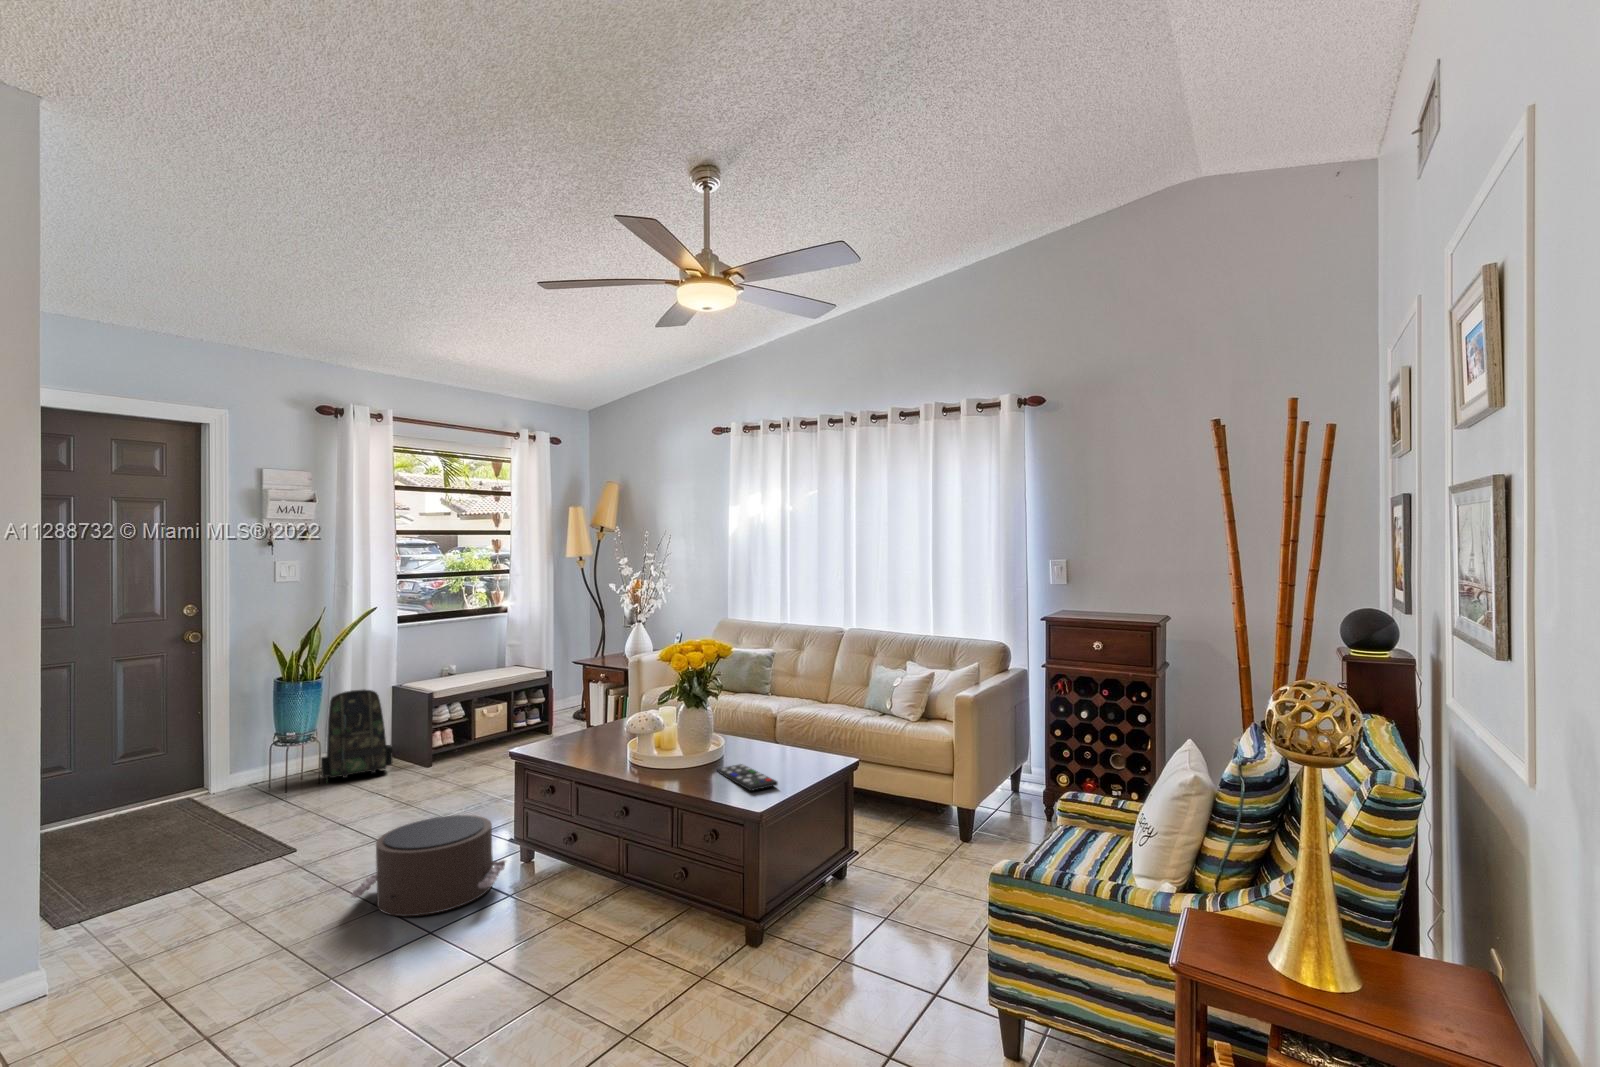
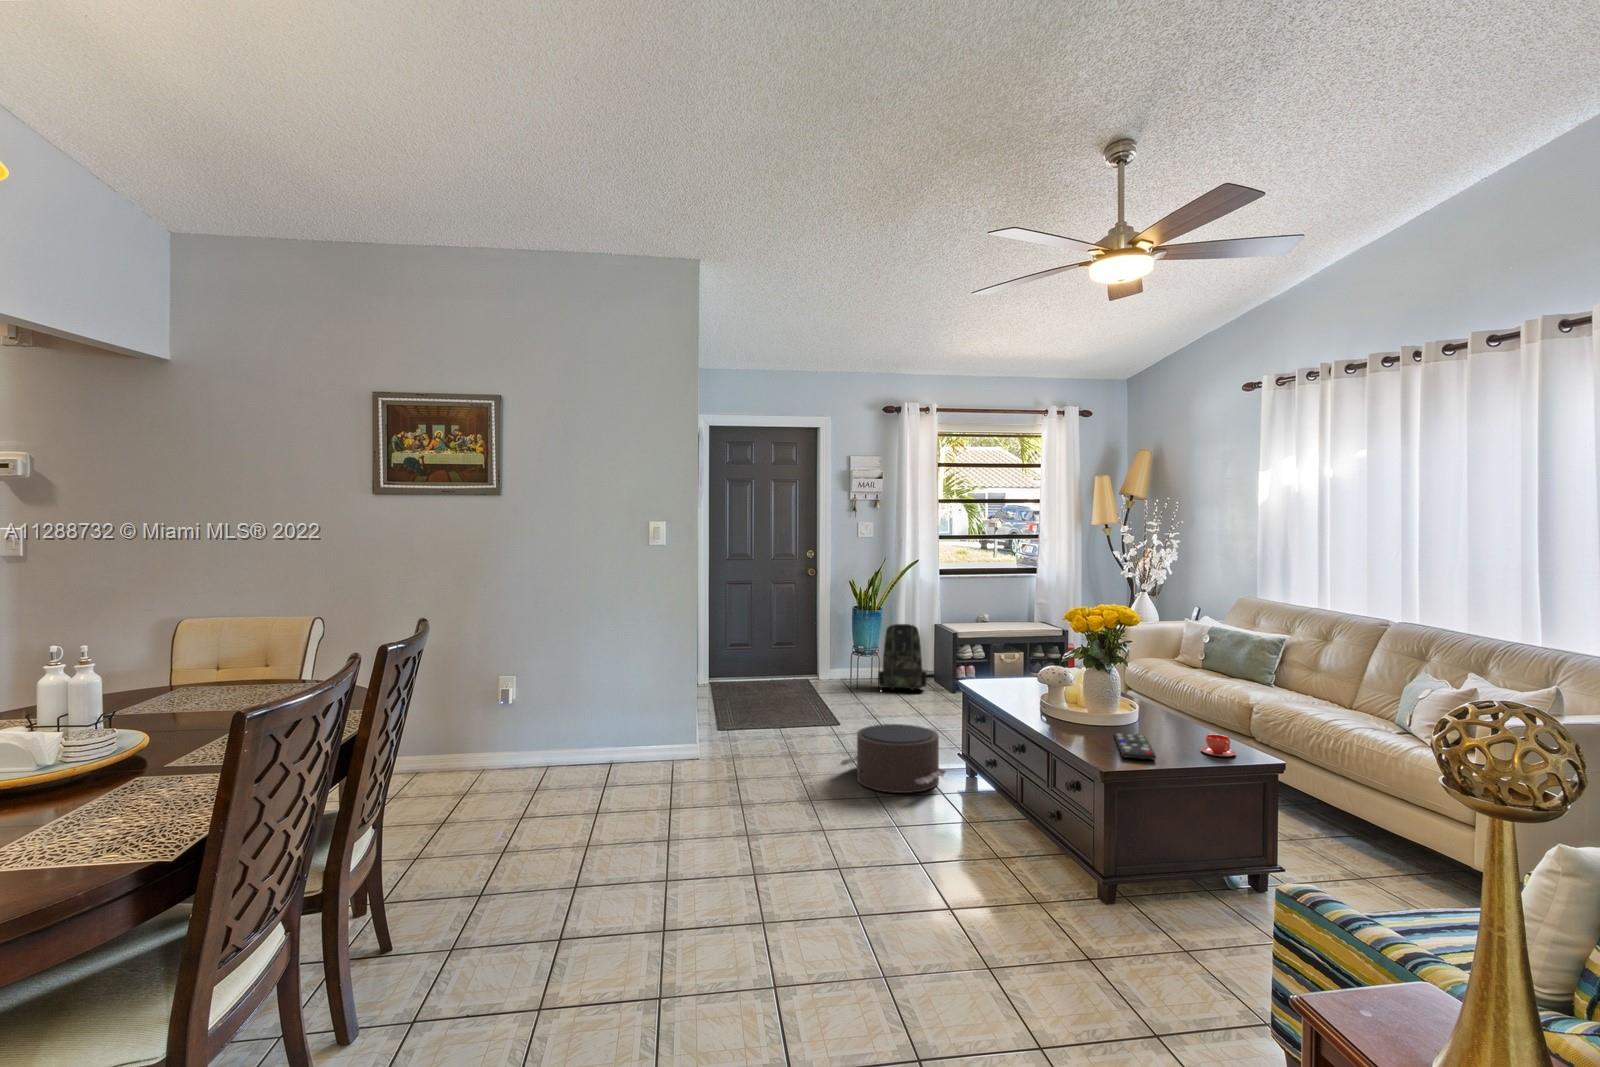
teacup: none [795,749,824,769] -> present [1201,734,1236,757]

